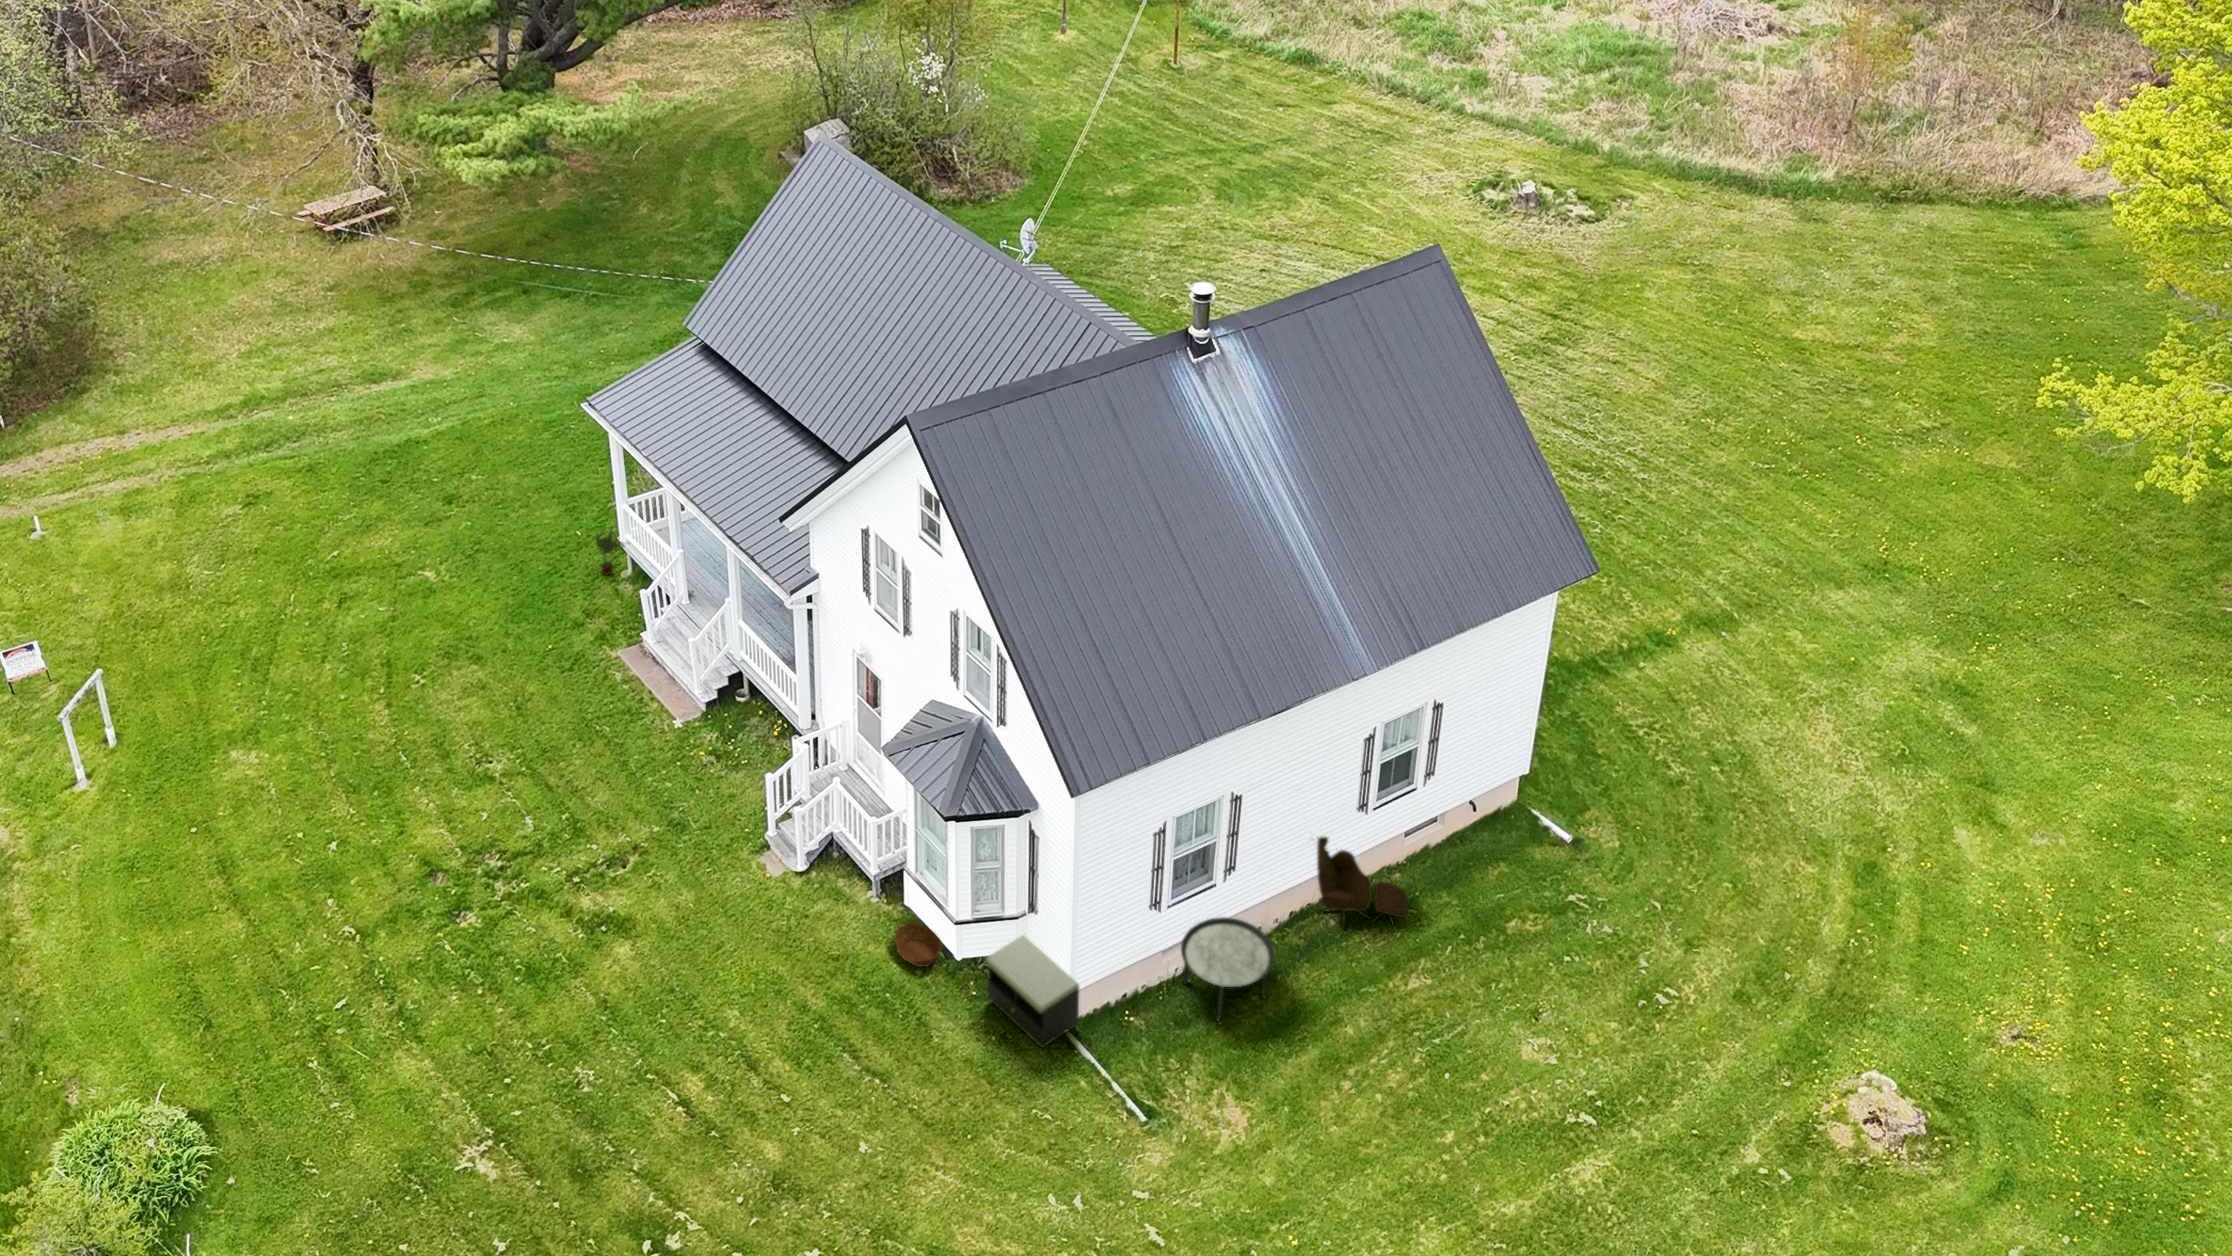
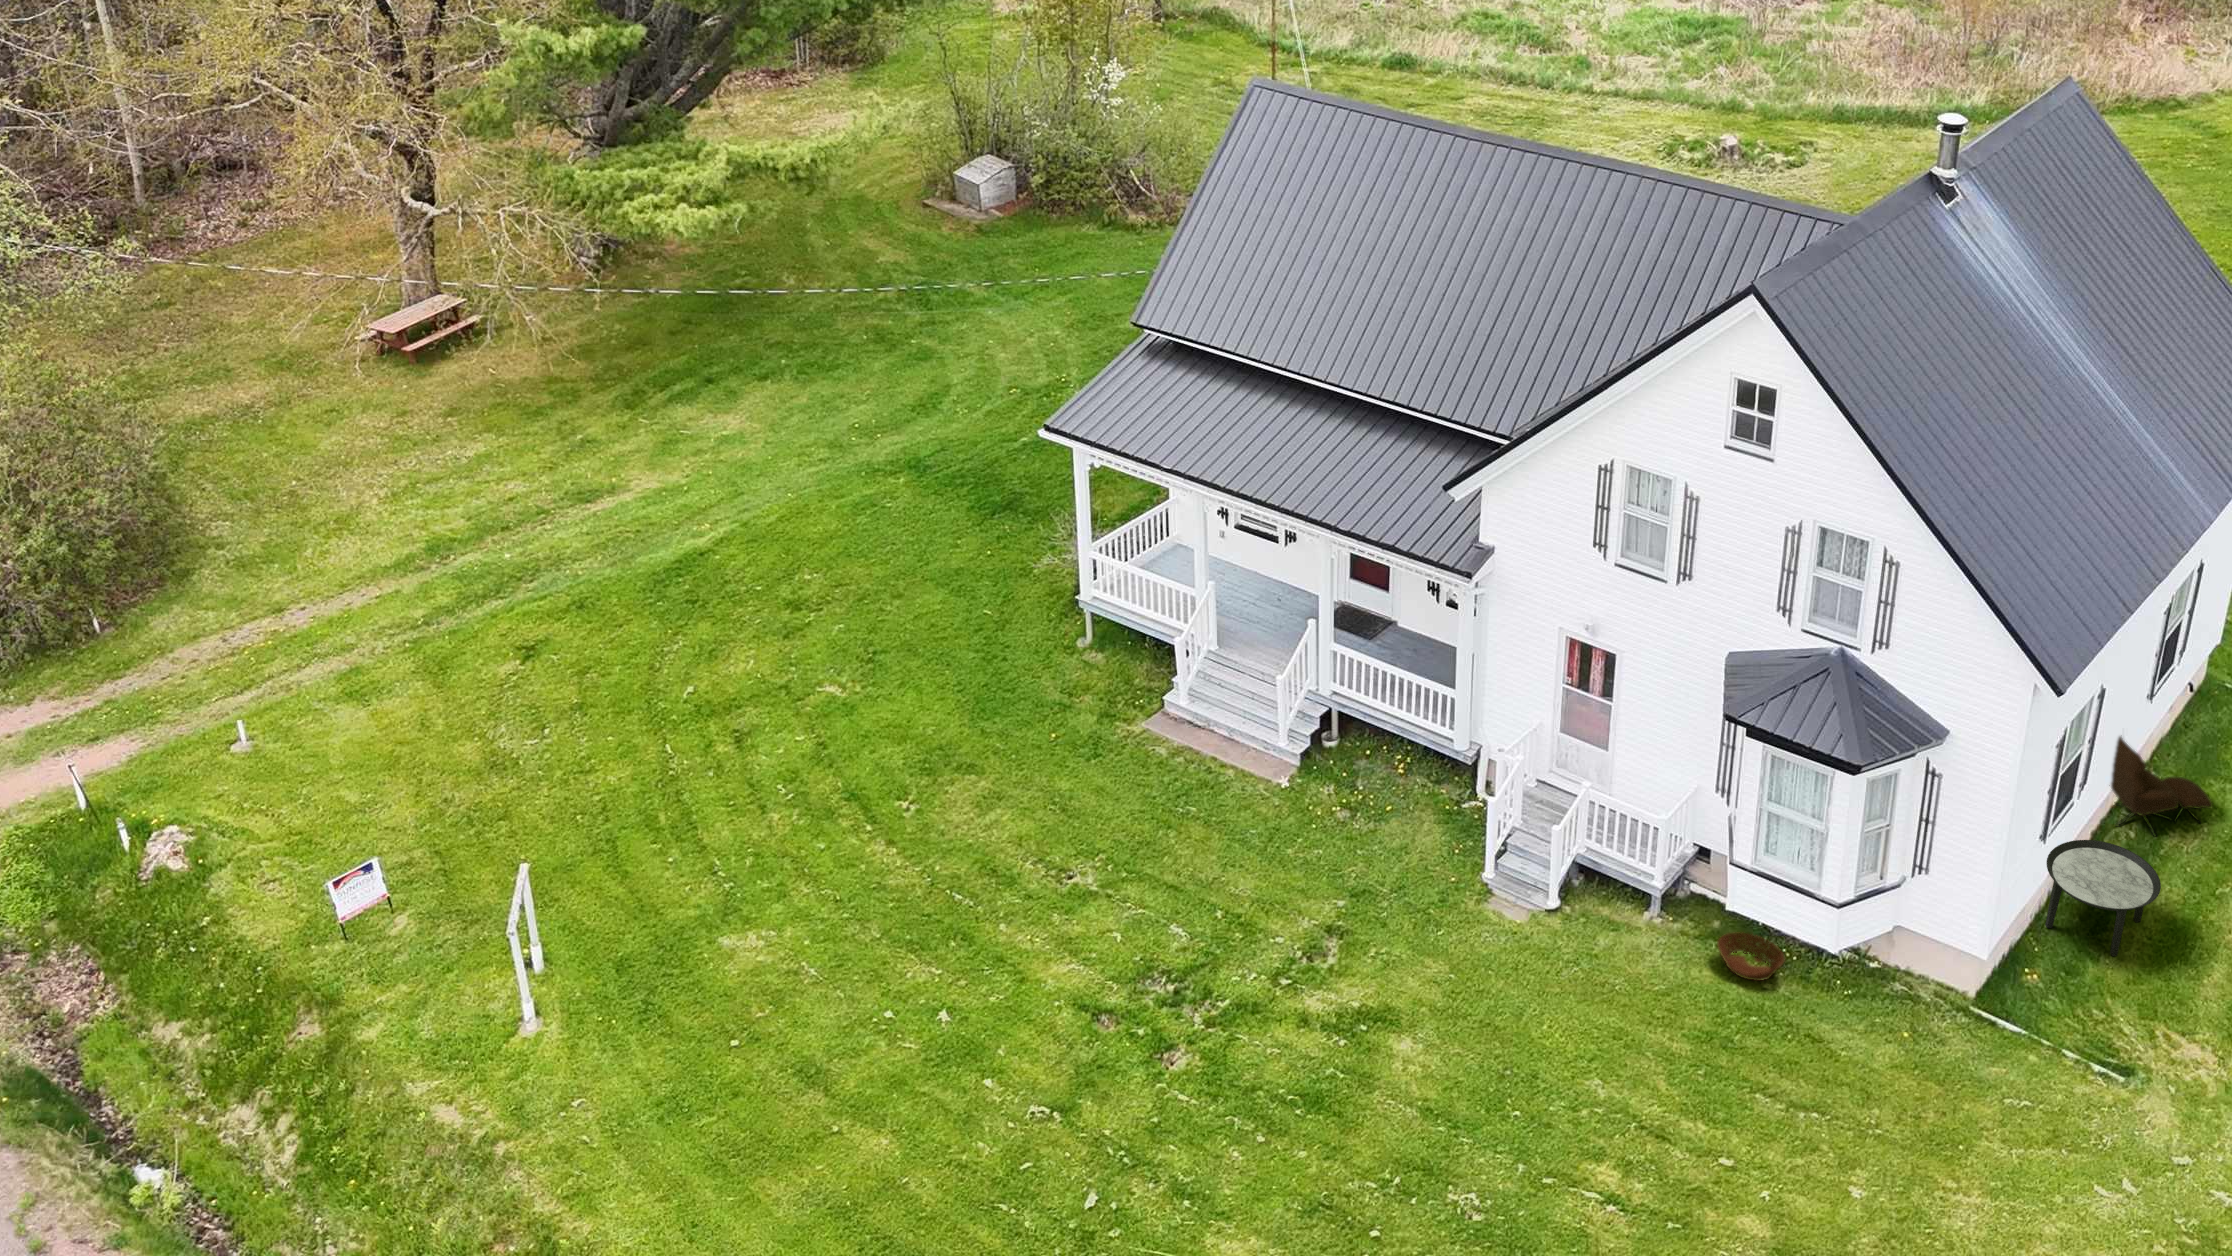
potted tree: present [595,528,624,575] -> none [1046,587,1092,651]
storage bench: present [986,936,1079,1048] -> none [1866,906,1993,1030]

